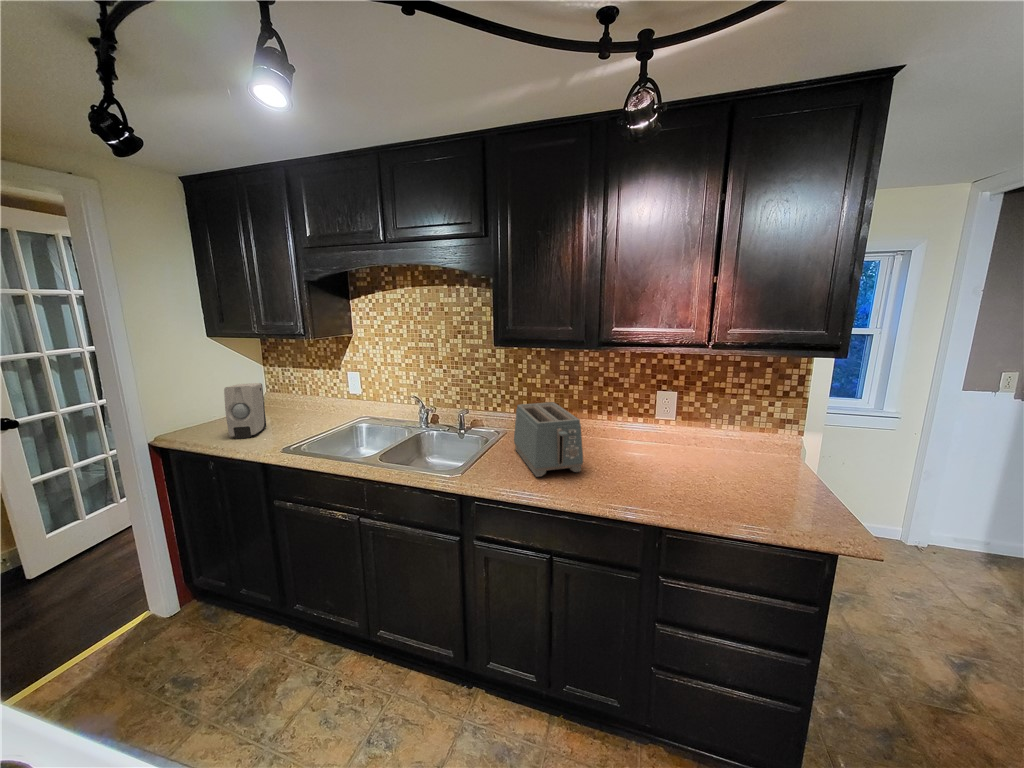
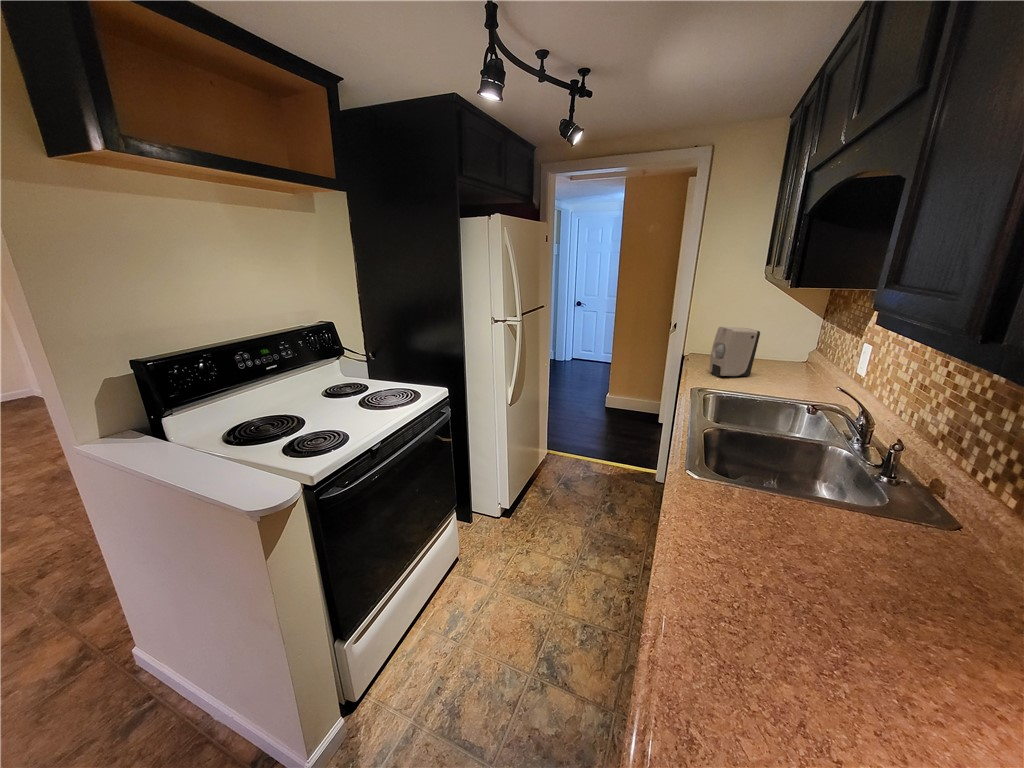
toaster: present [514,402,583,477] -> none [728,457,973,626]

